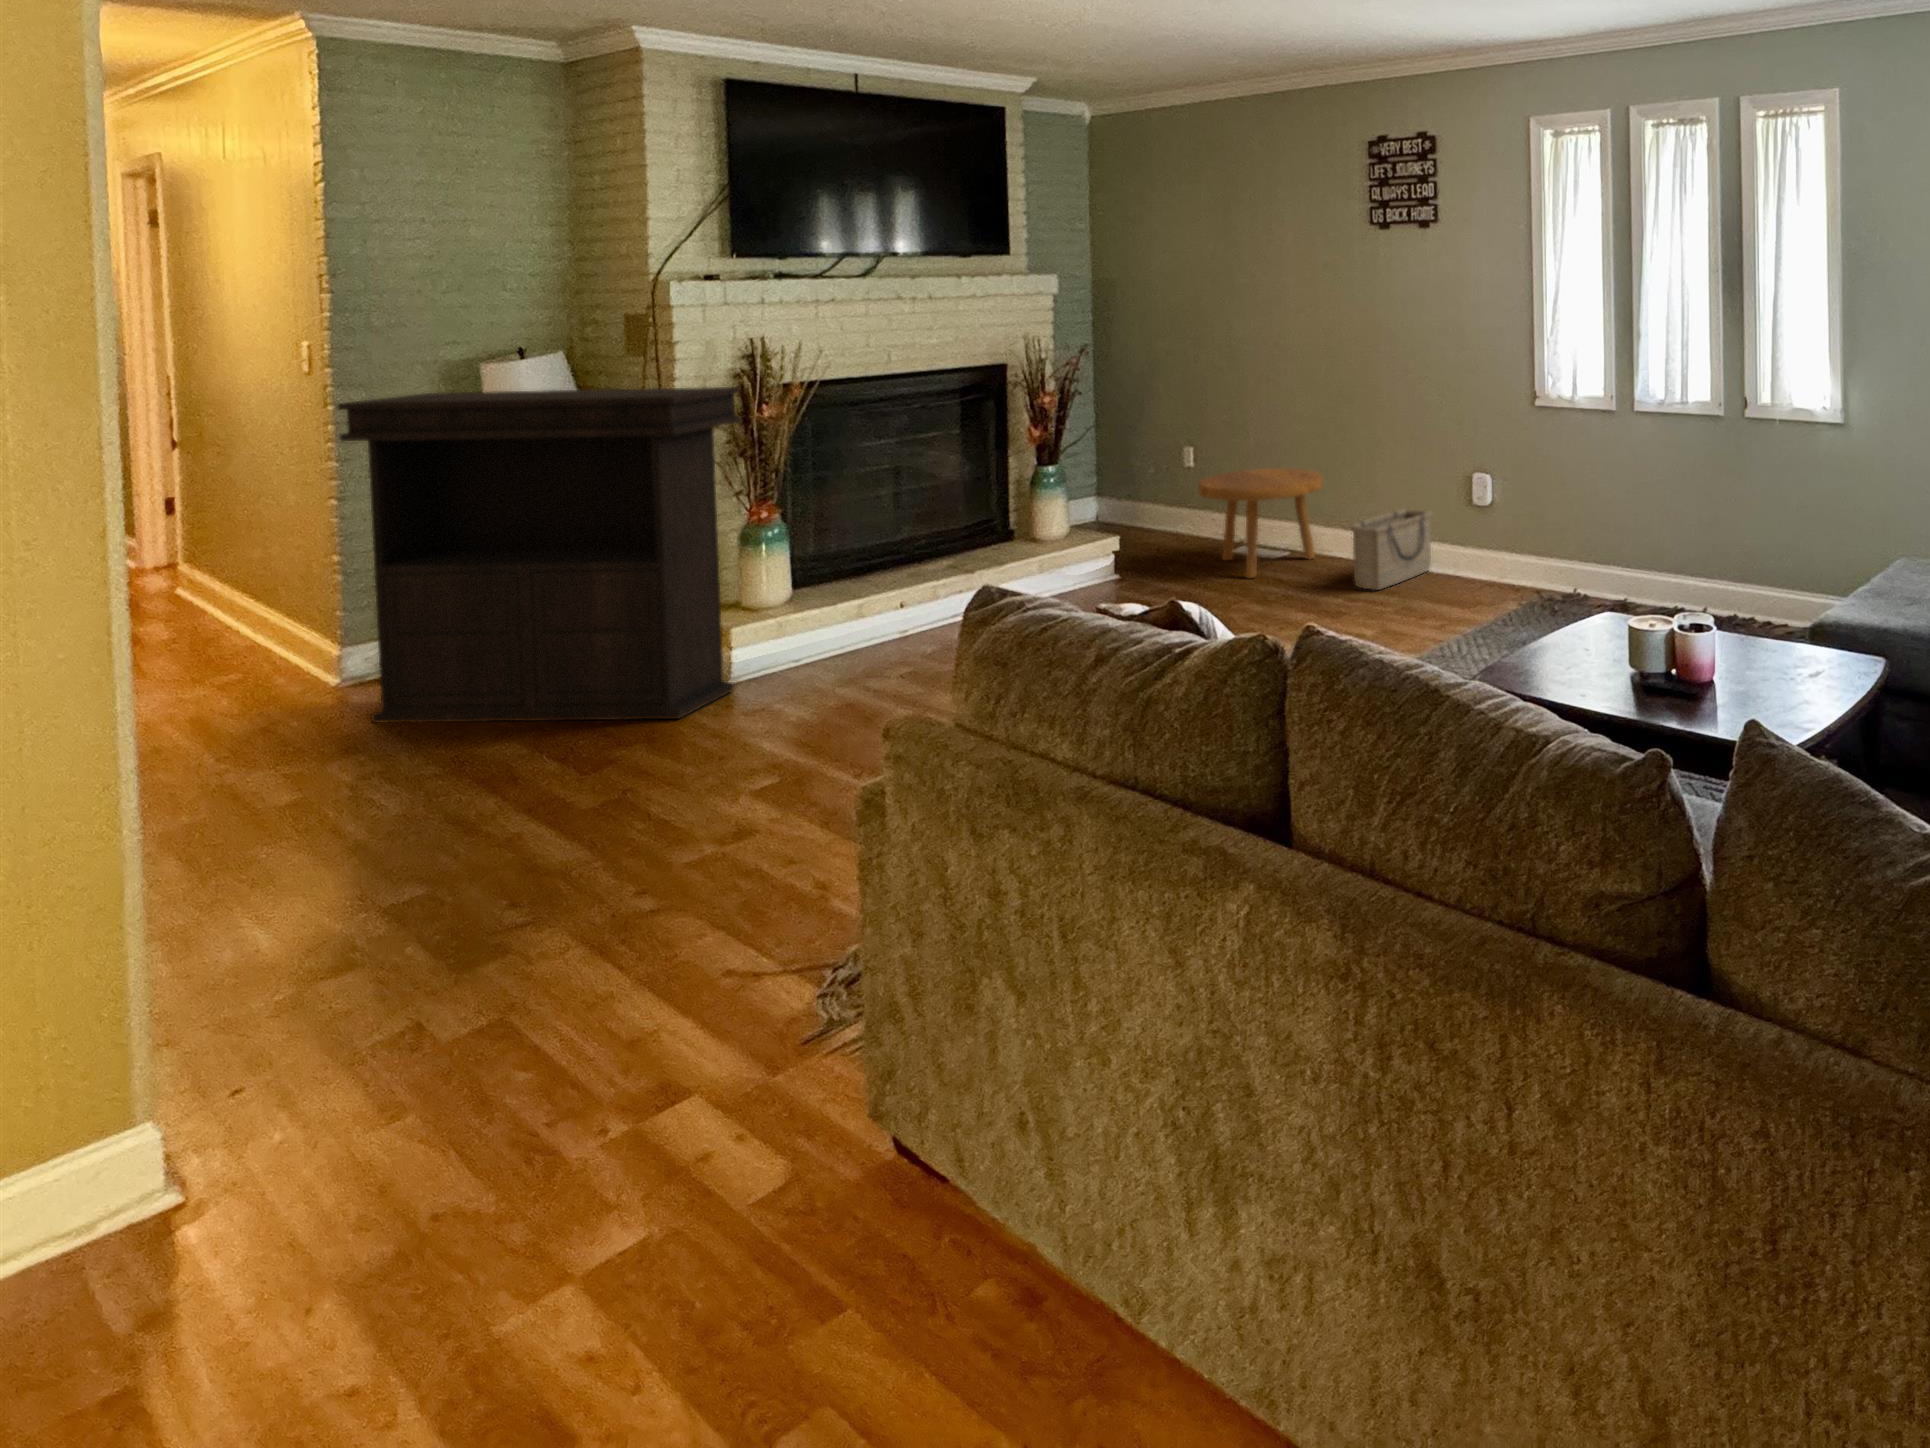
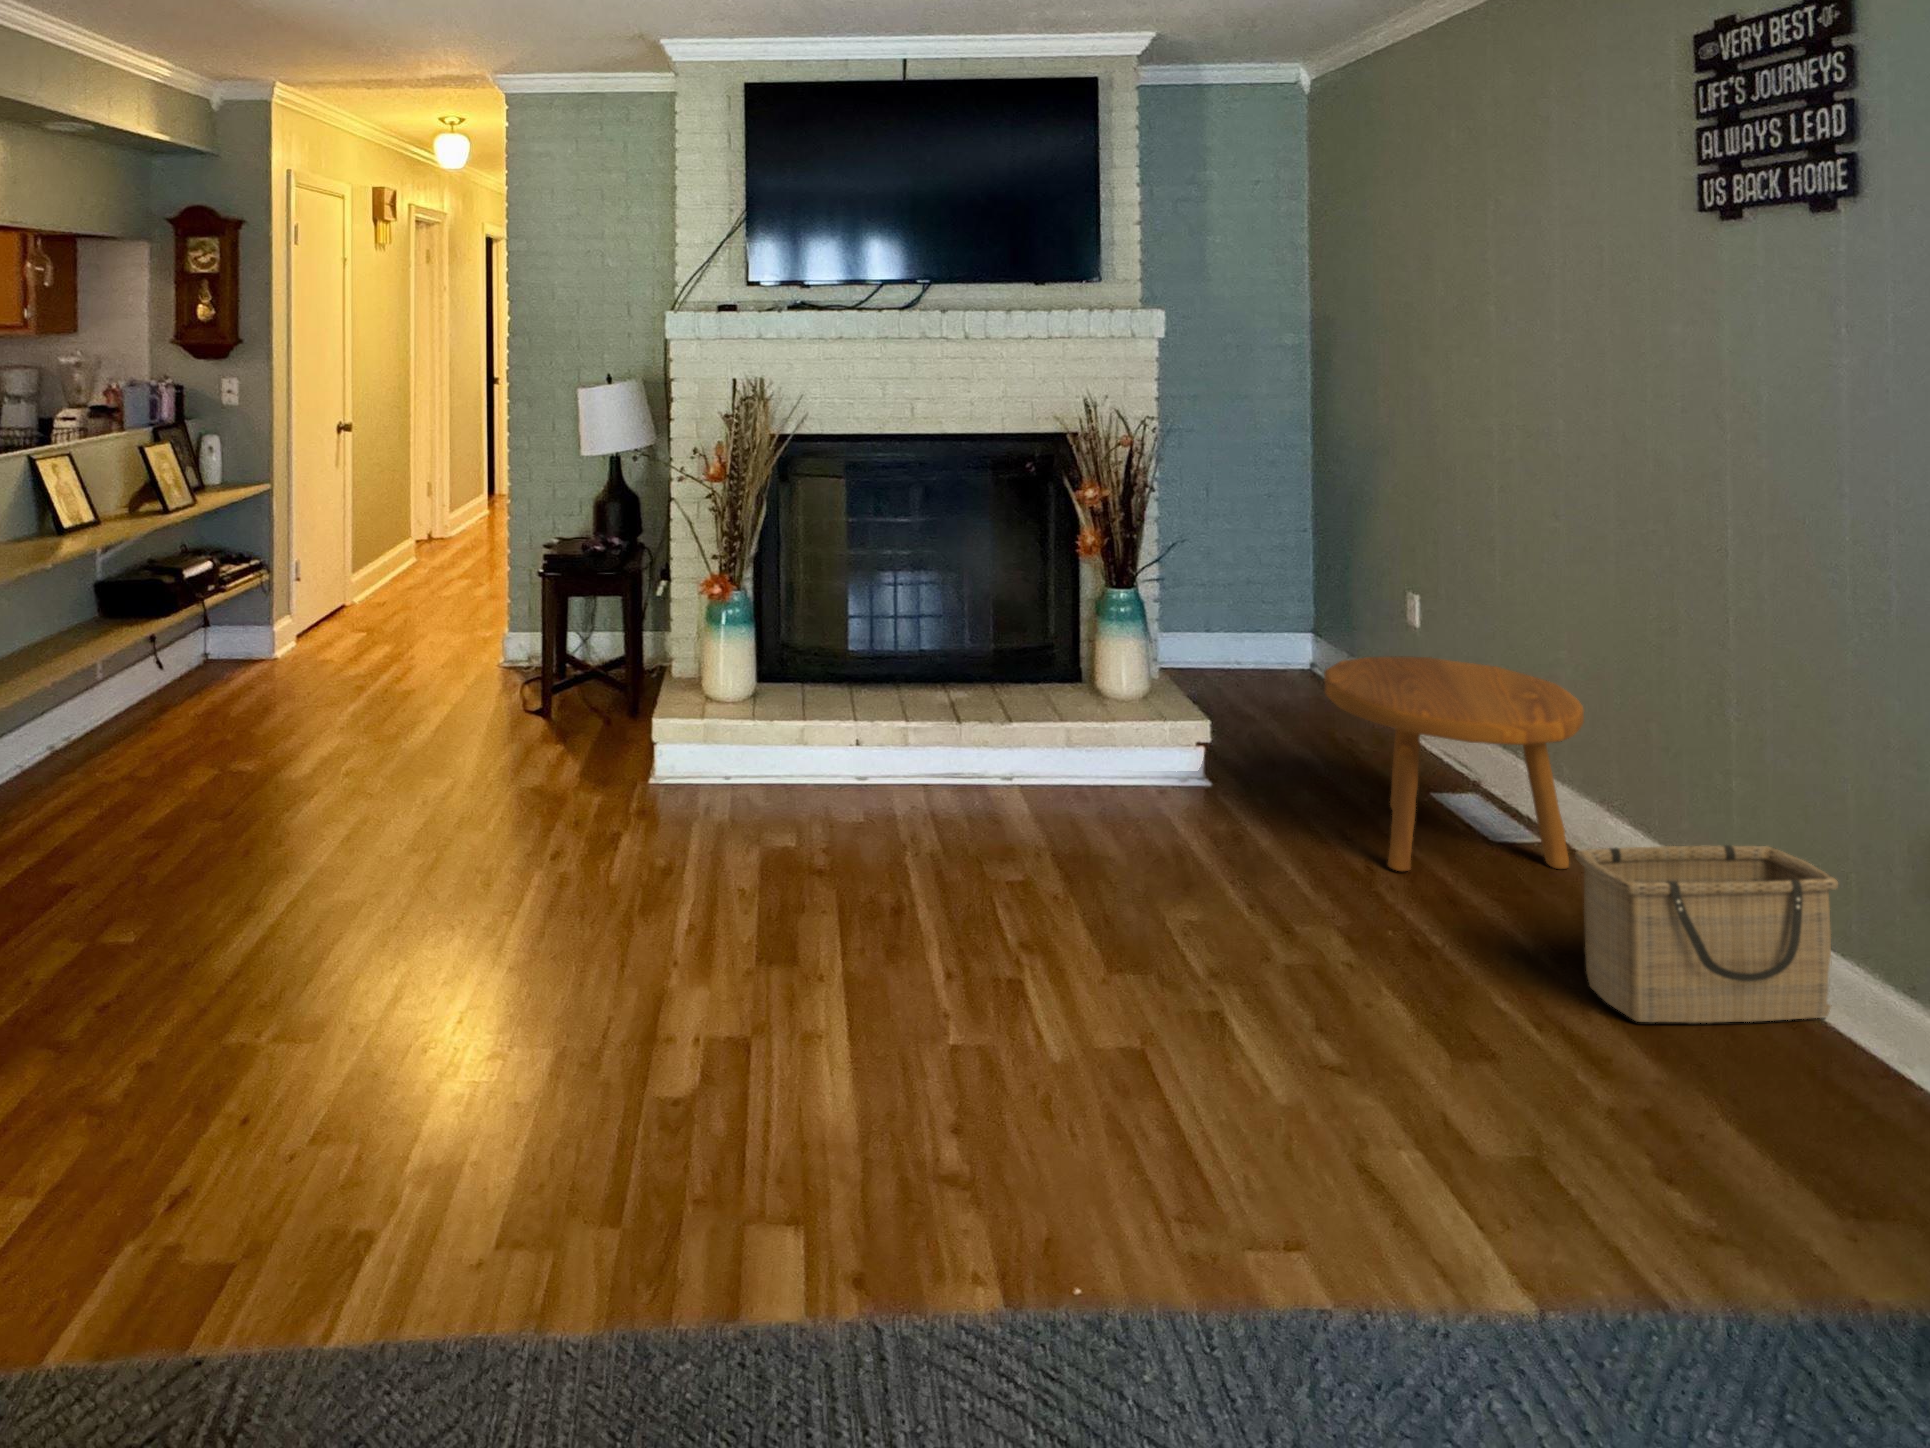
console table: present [338,387,740,723] -> none [418,413,635,819]

